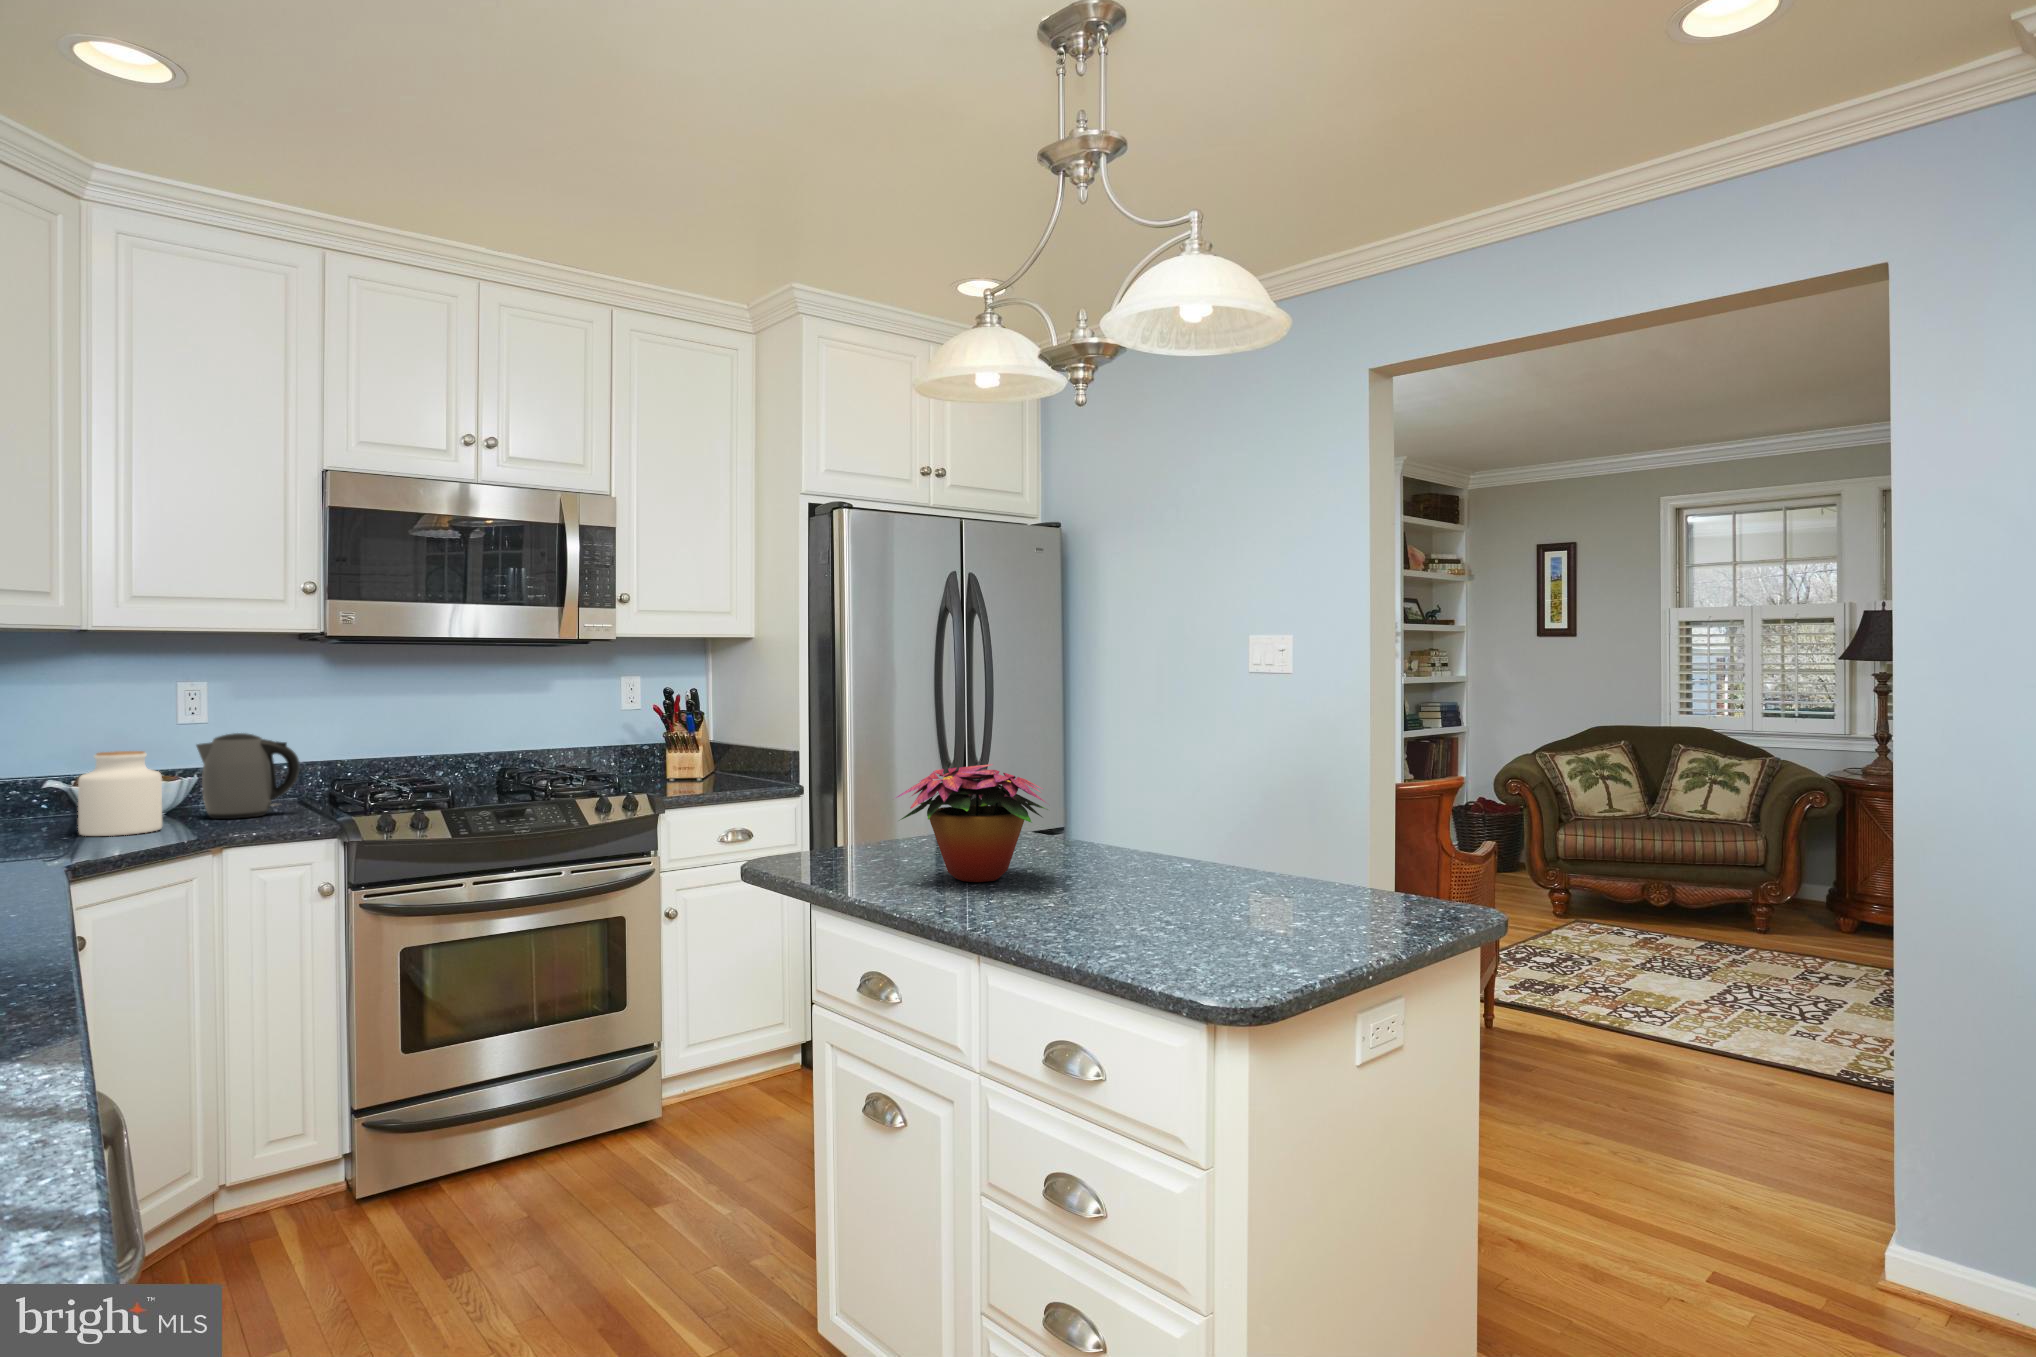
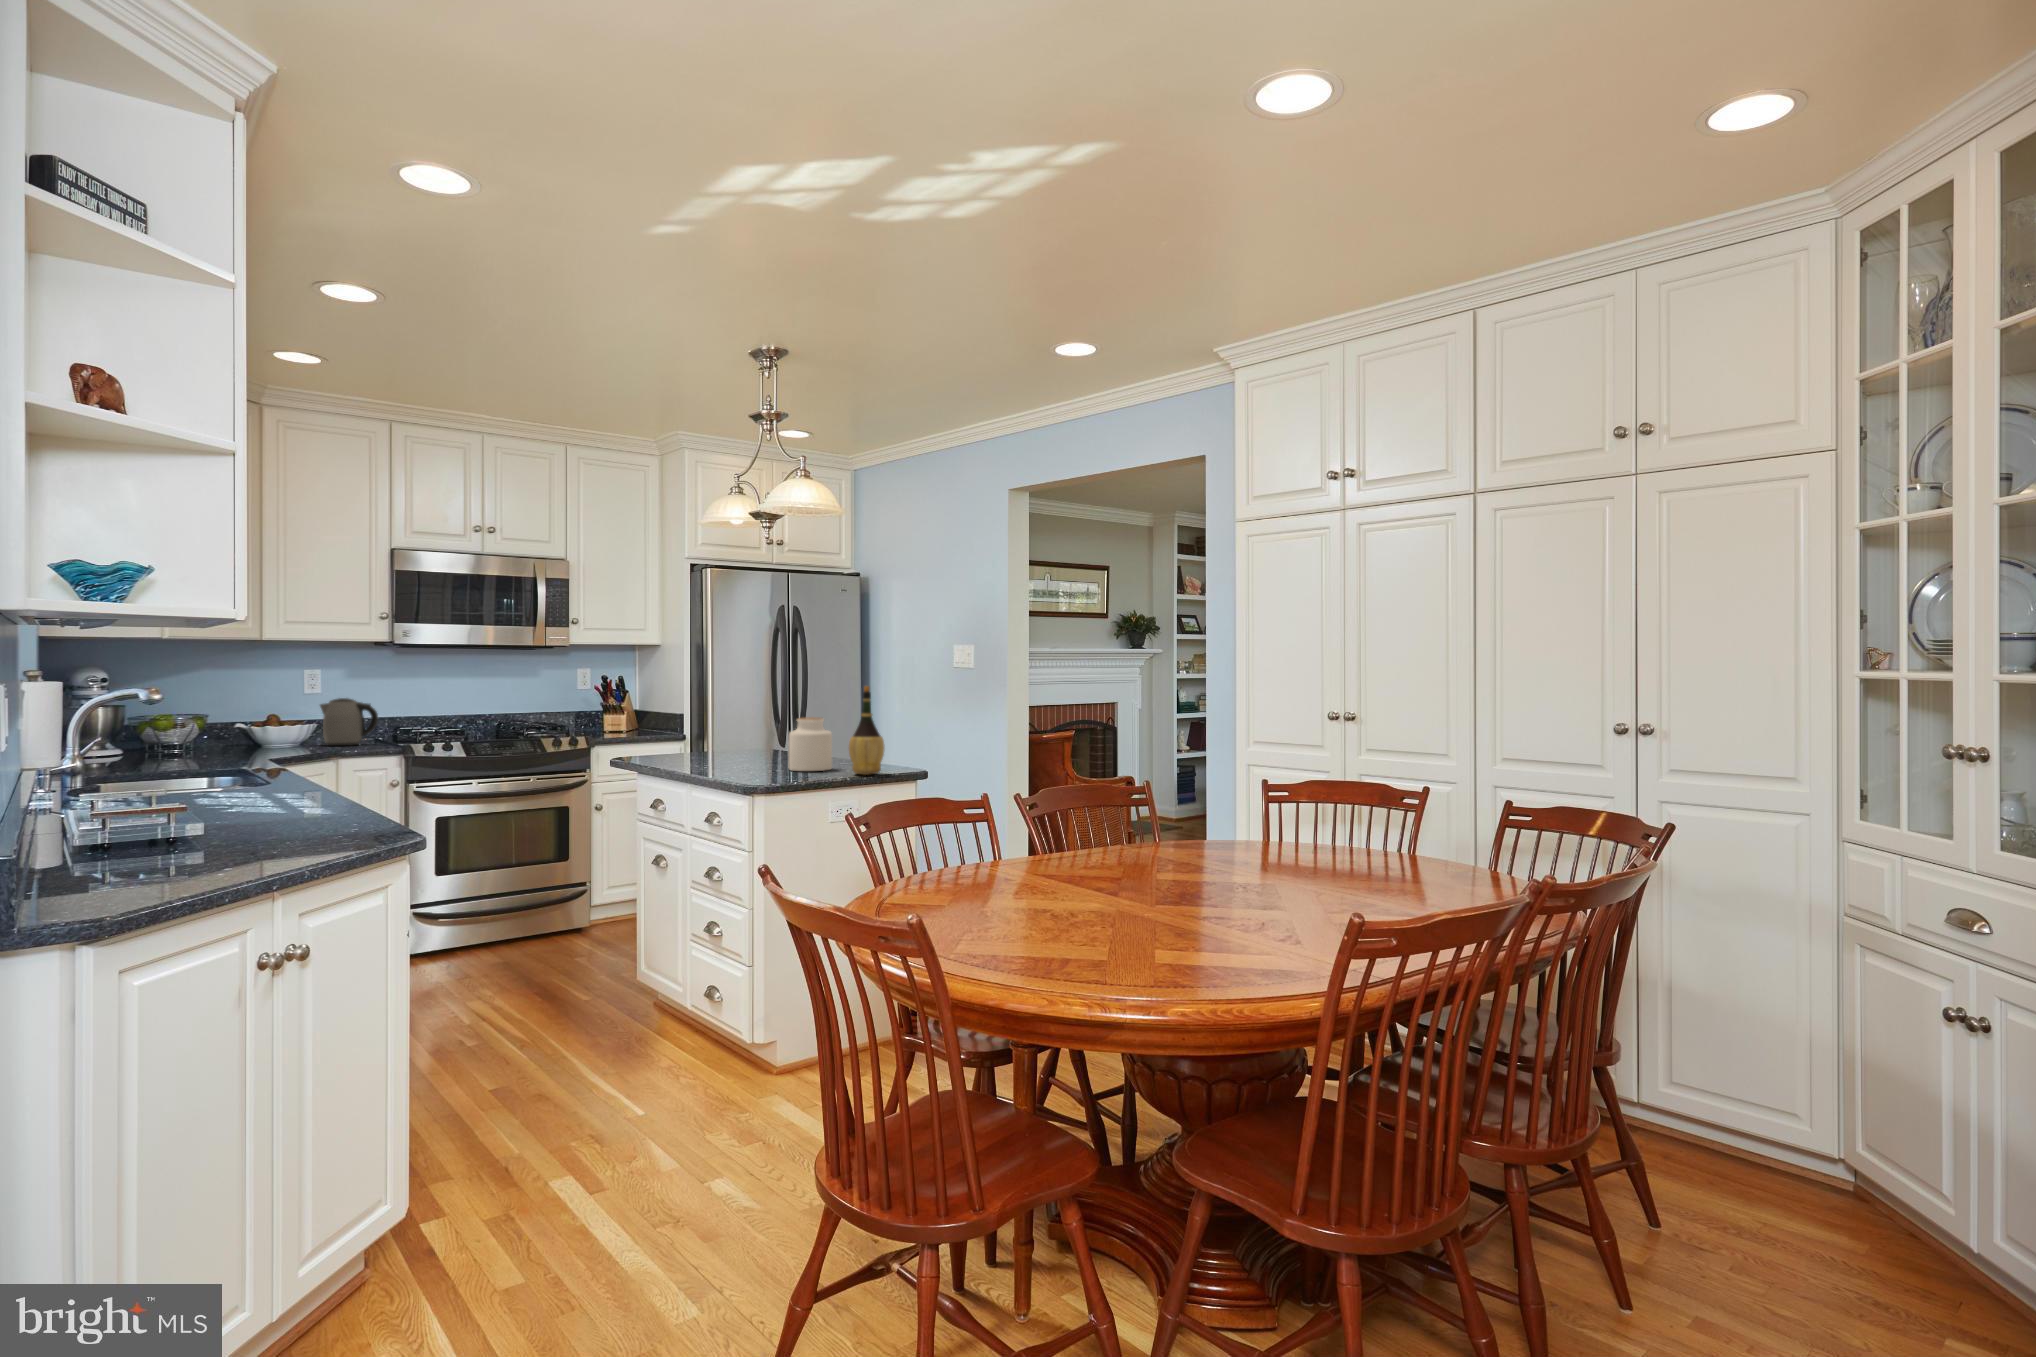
wine bottle: none [1296,725,1377,923] -> present [849,686,884,775]
jar: present [78,751,162,836] -> present [789,717,832,771]
flower arrangement: present [896,764,1046,882] -> none [676,707,763,764]

